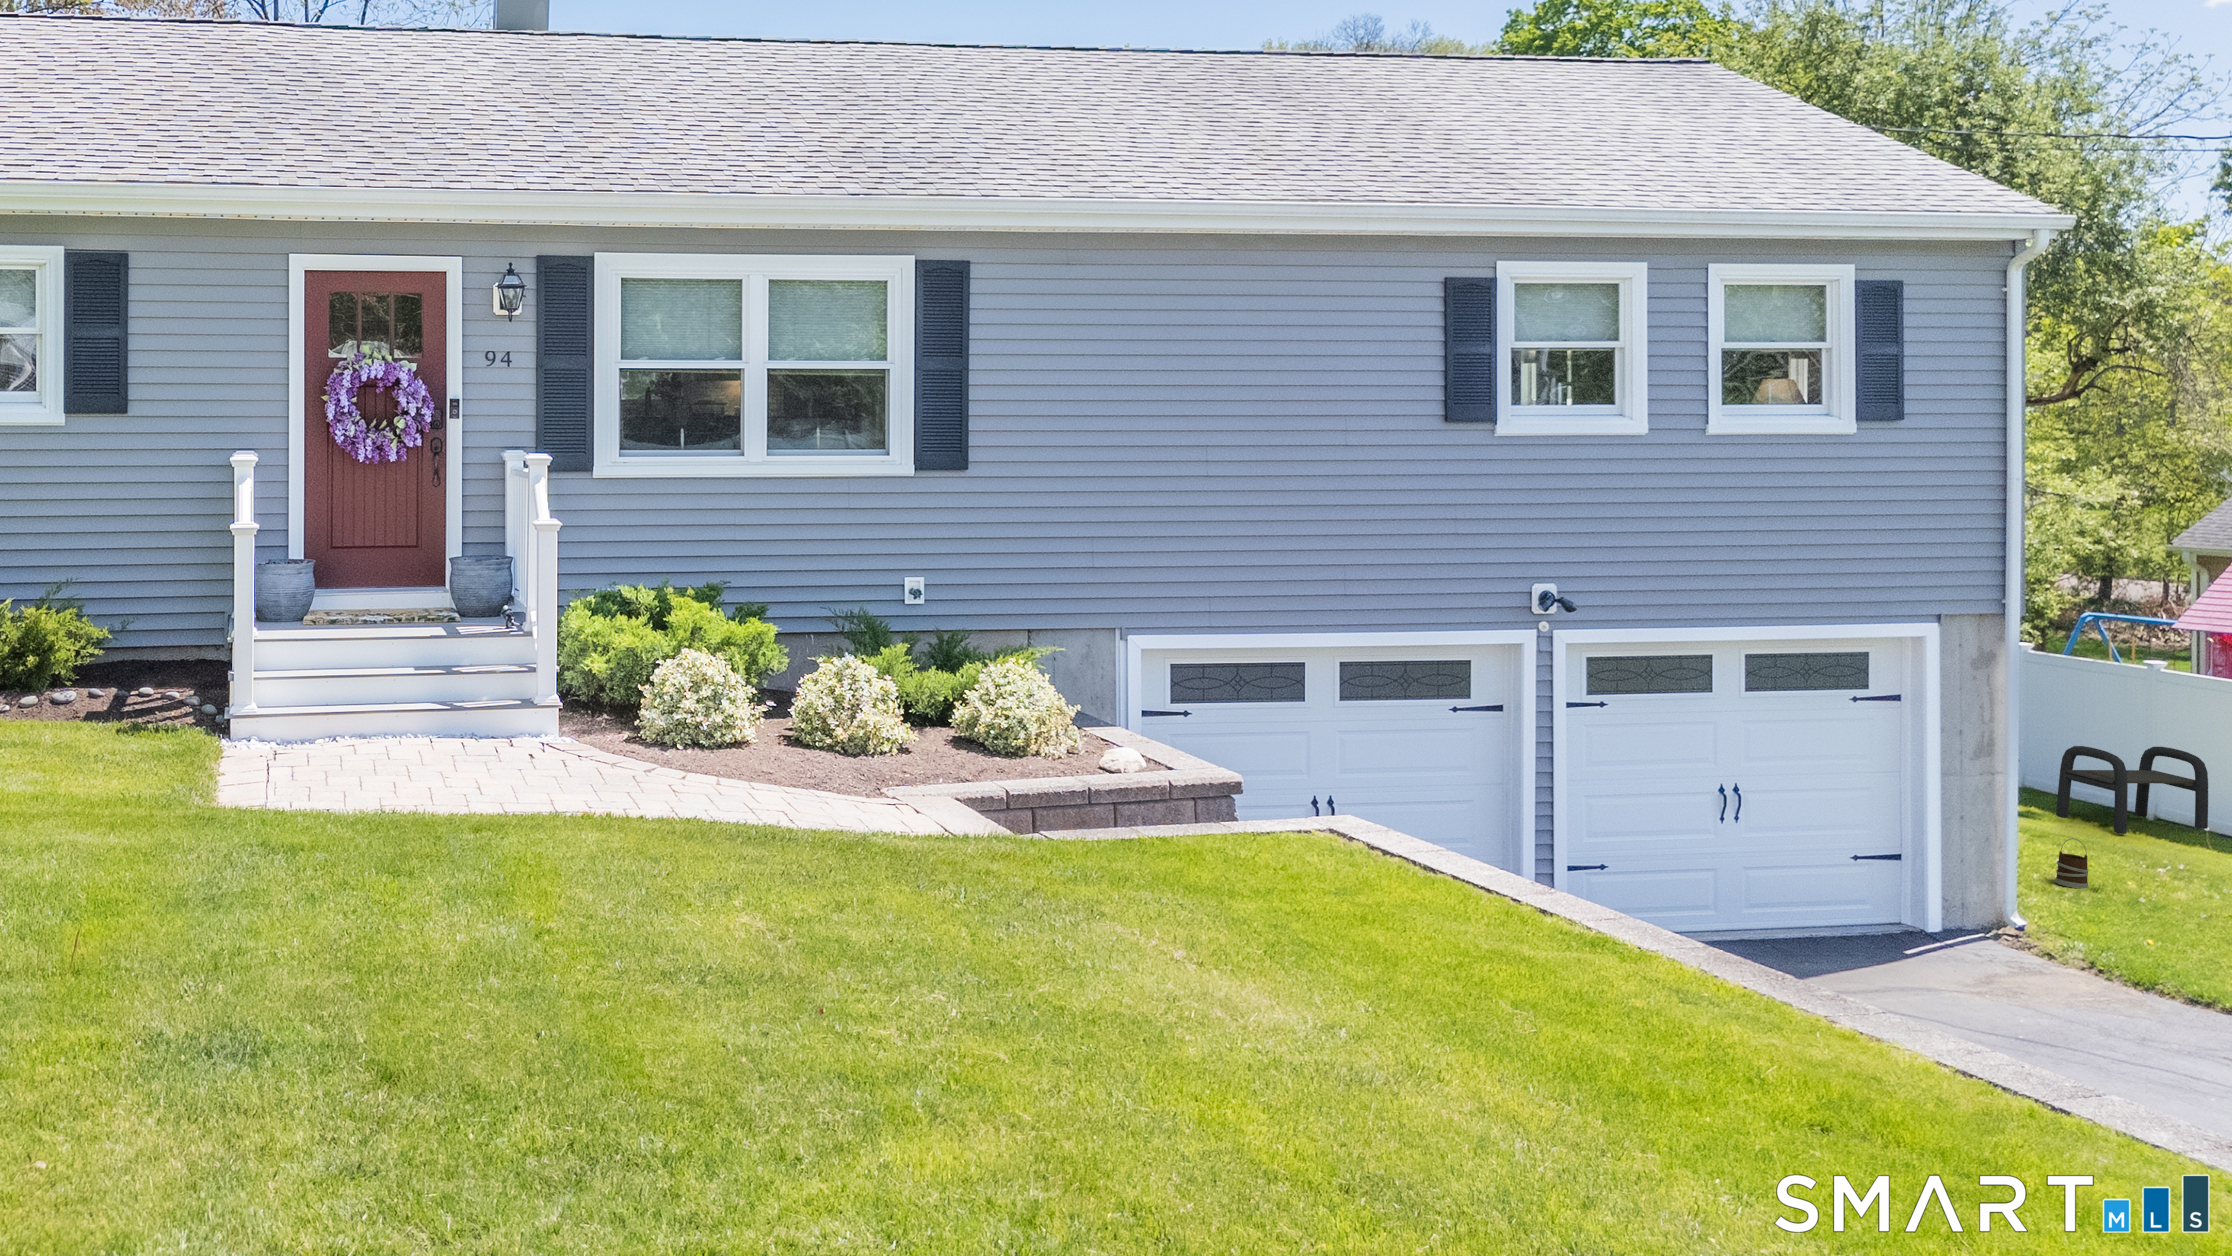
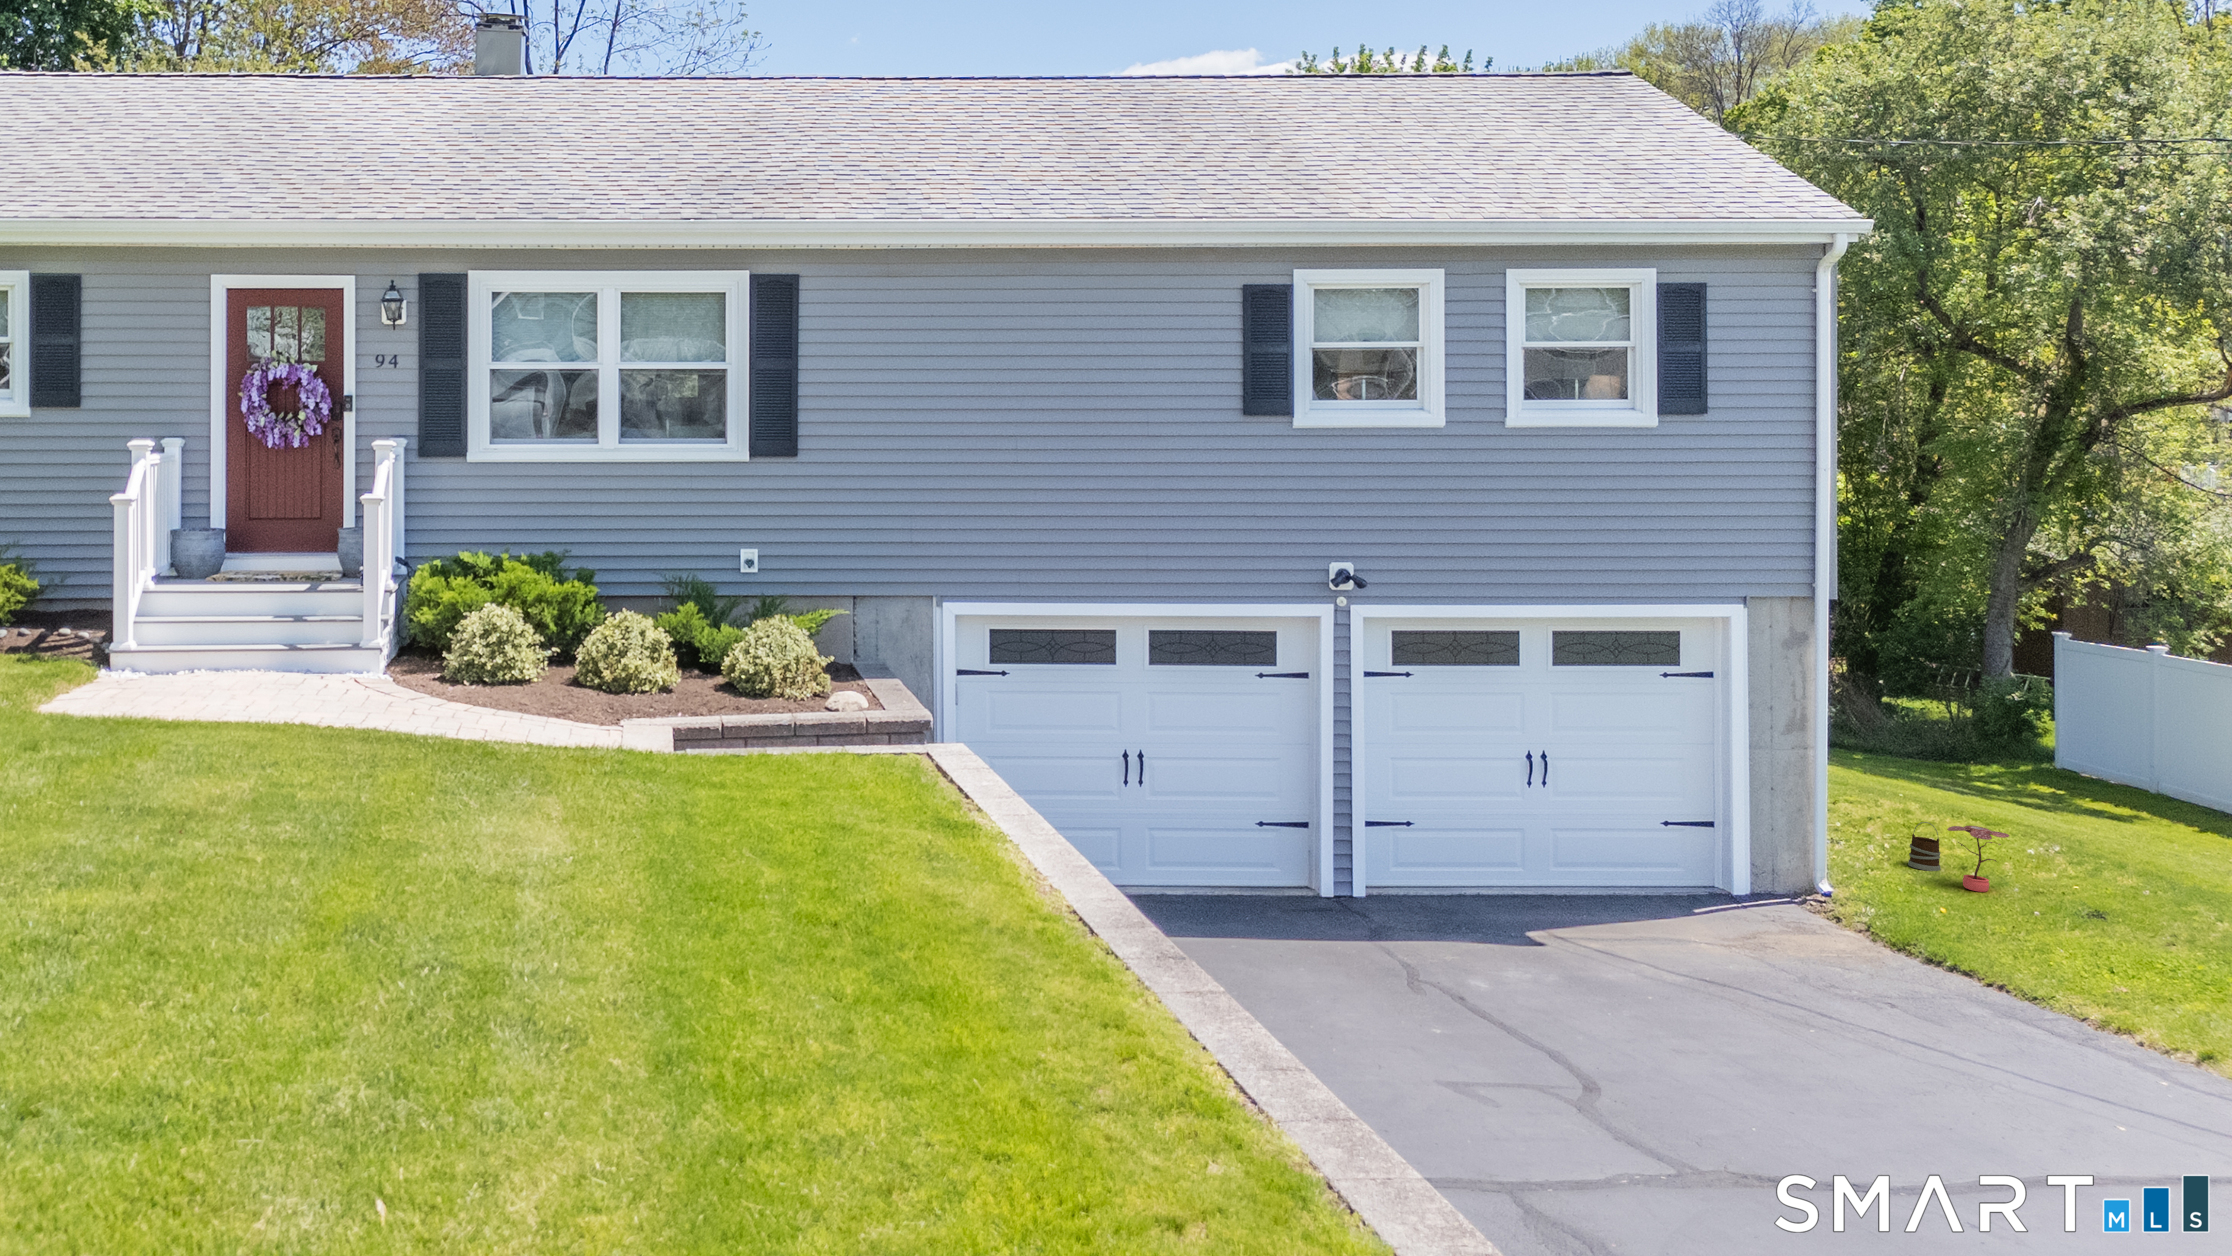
bench: present [2056,746,2208,834] -> none [1956,737,2113,827]
potted plant: none [2110,843,2172,910] -> present [1947,826,2009,892]

